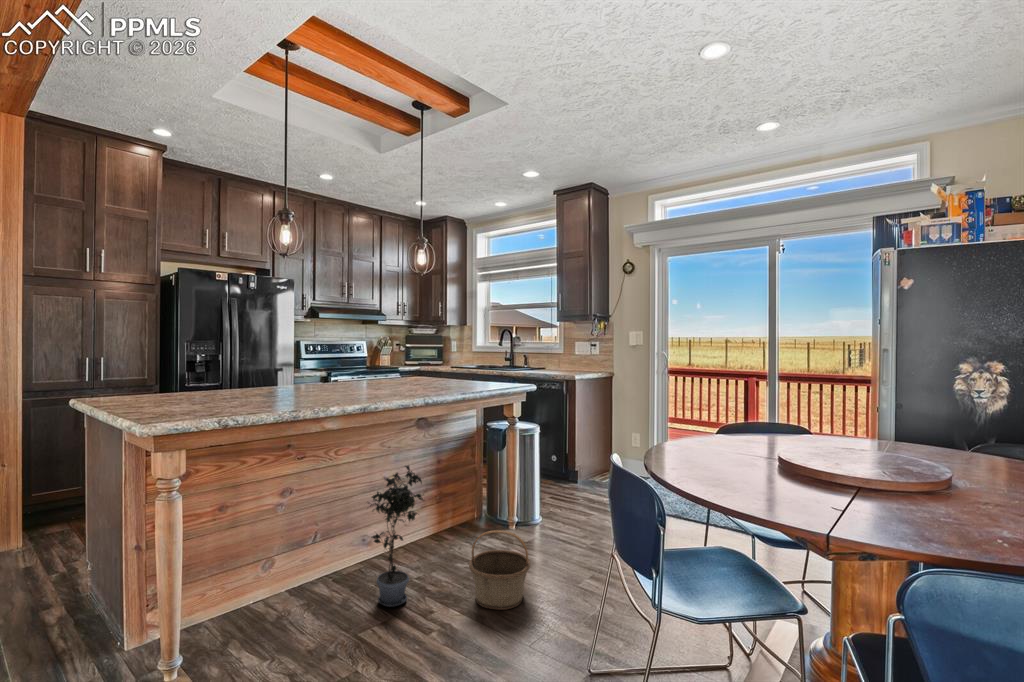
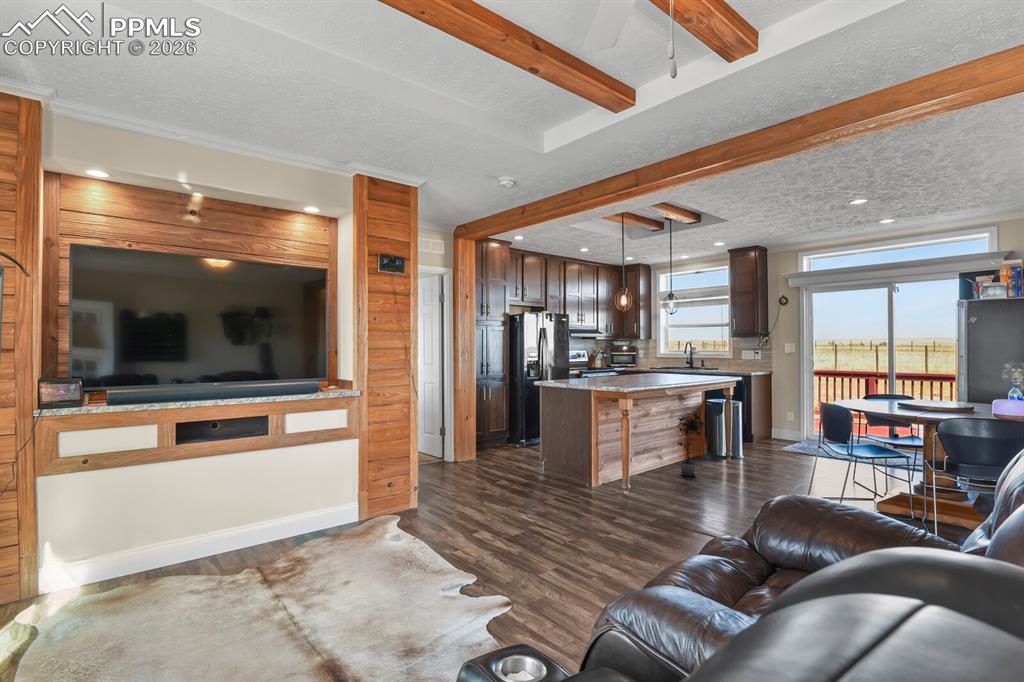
basket: present [469,530,530,610] -> none [725,444,757,479]

